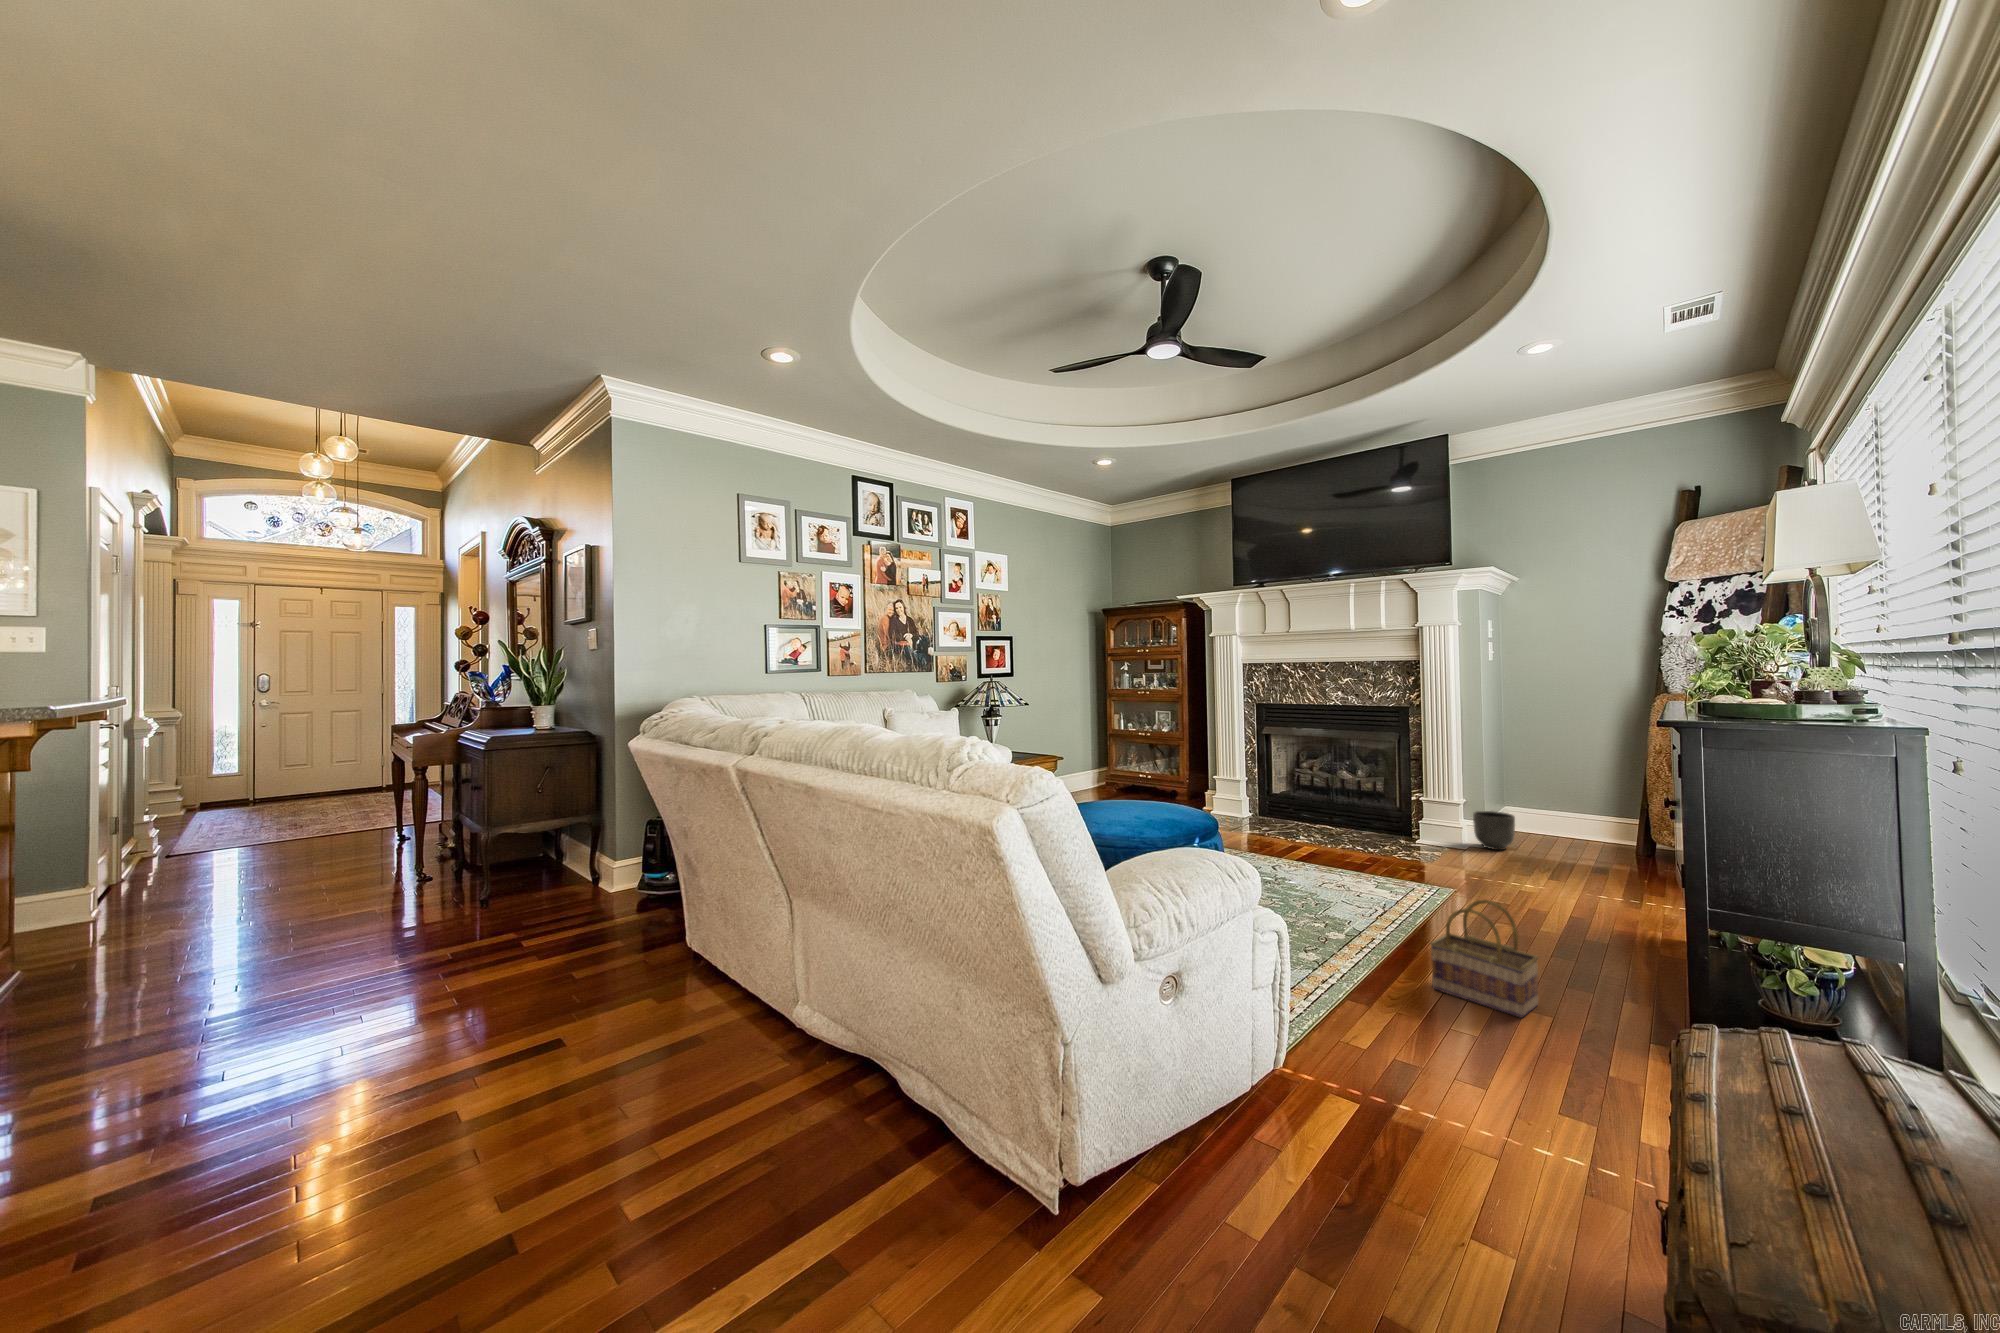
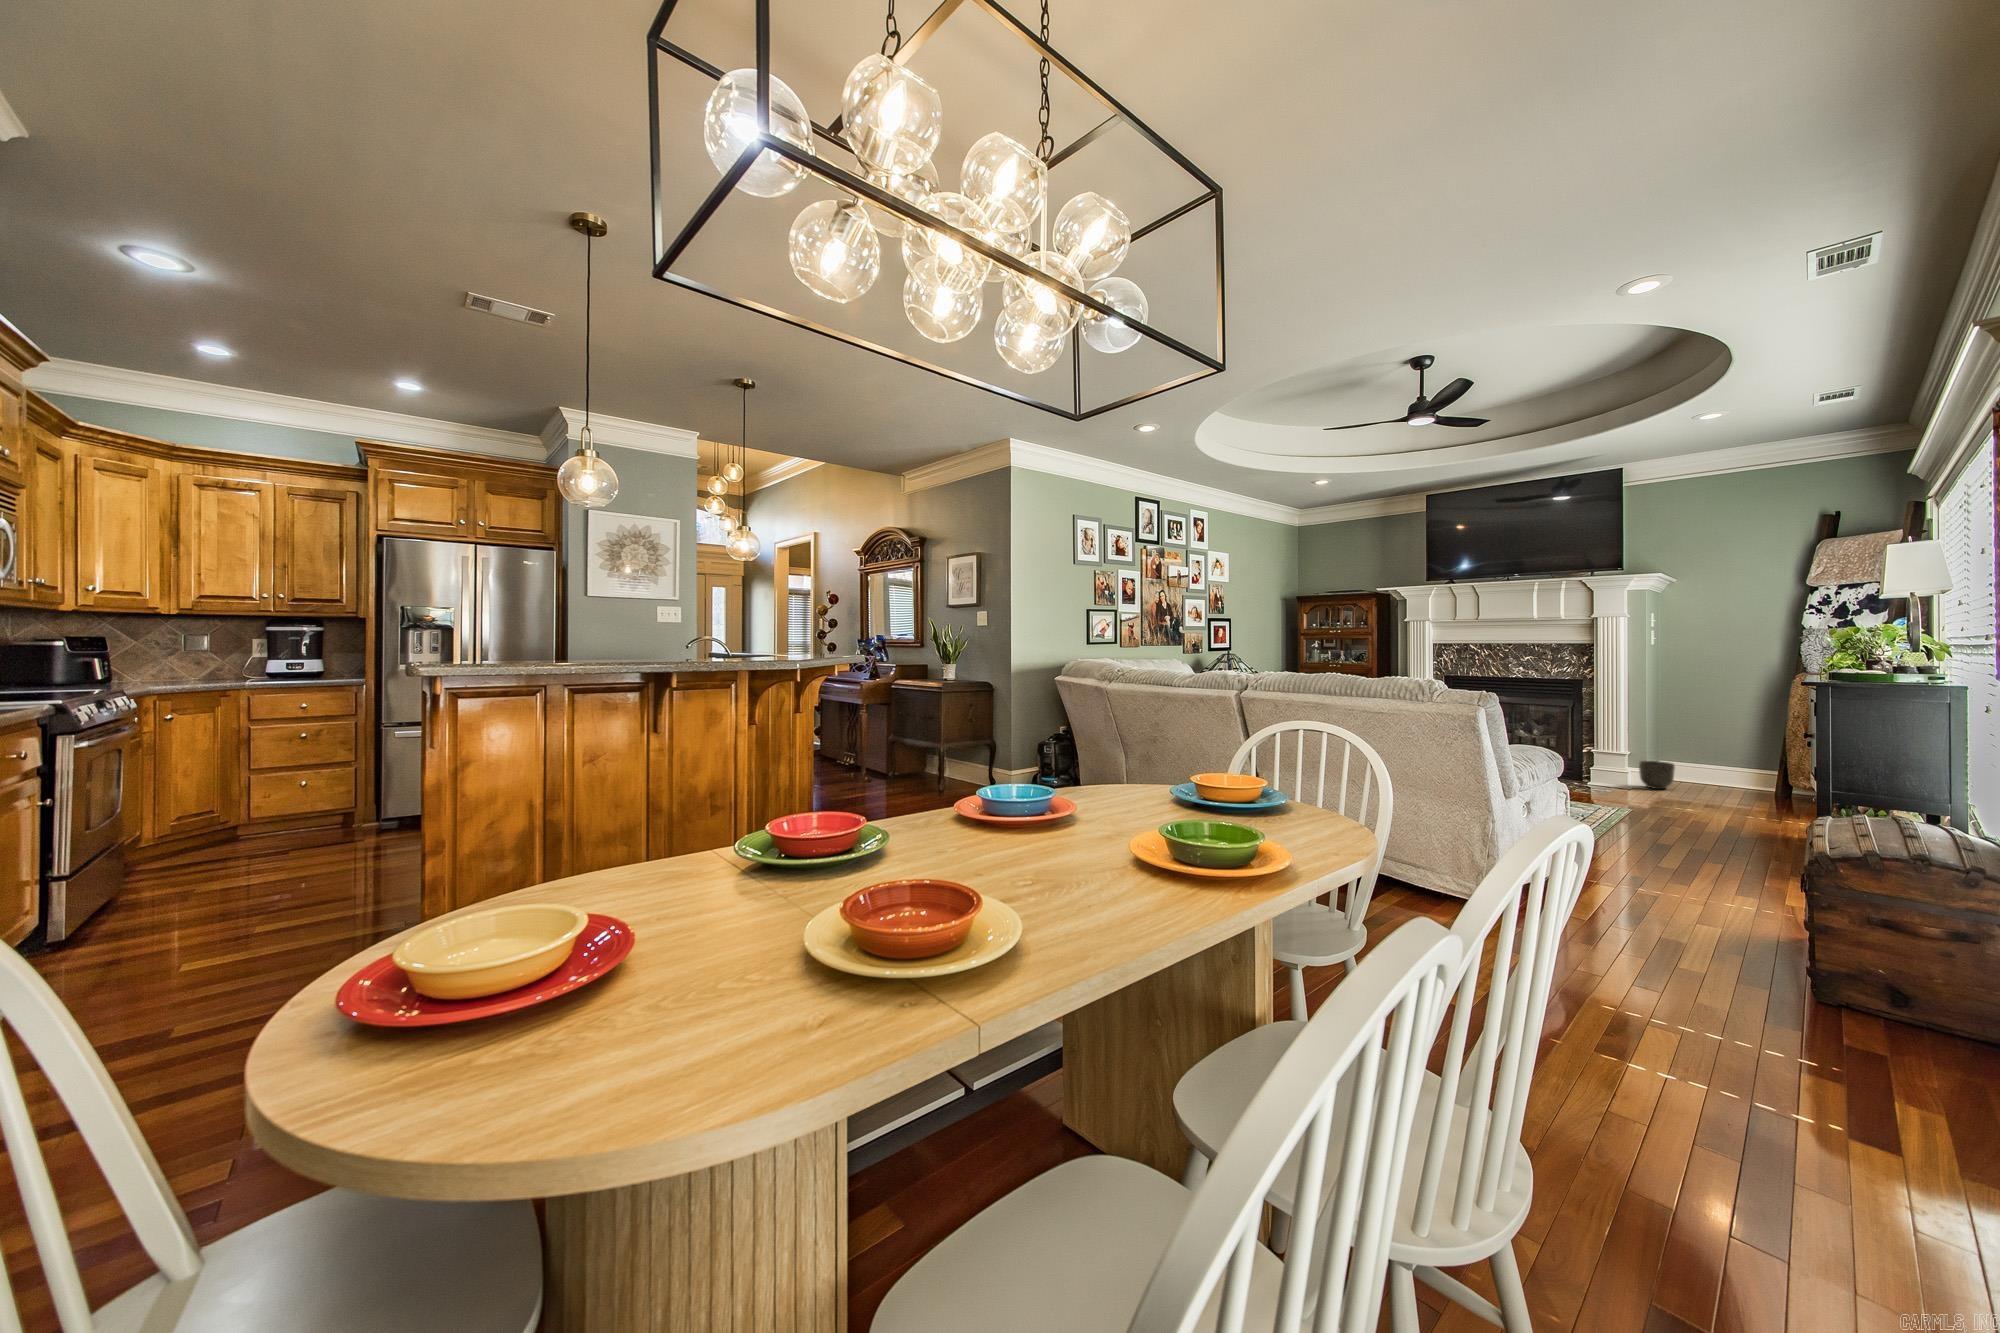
basket: present [1430,900,1538,1018] -> none [1638,796,1714,862]

